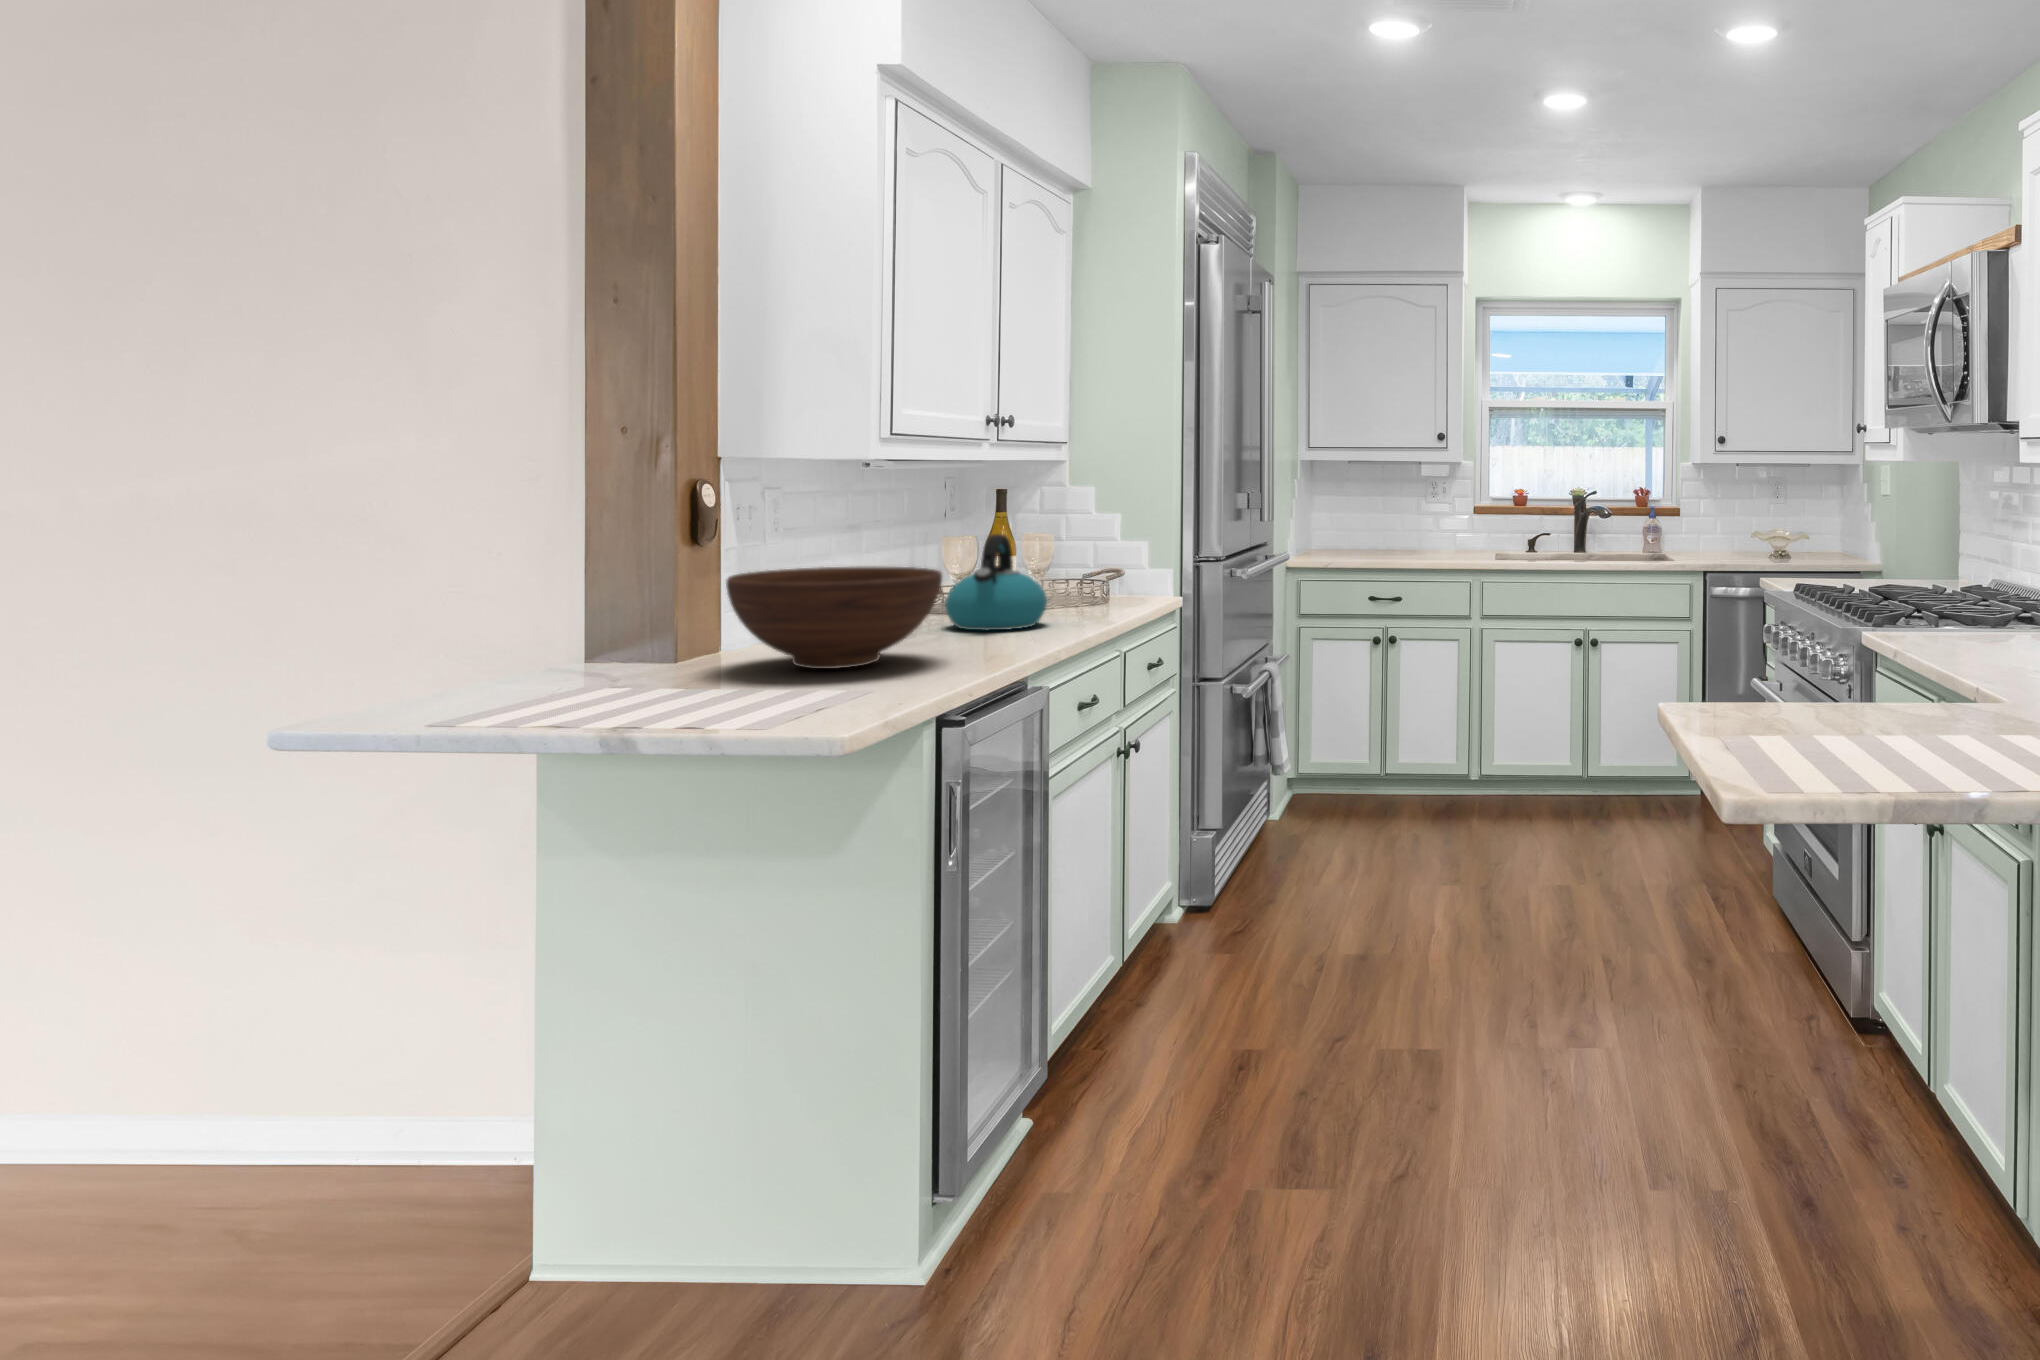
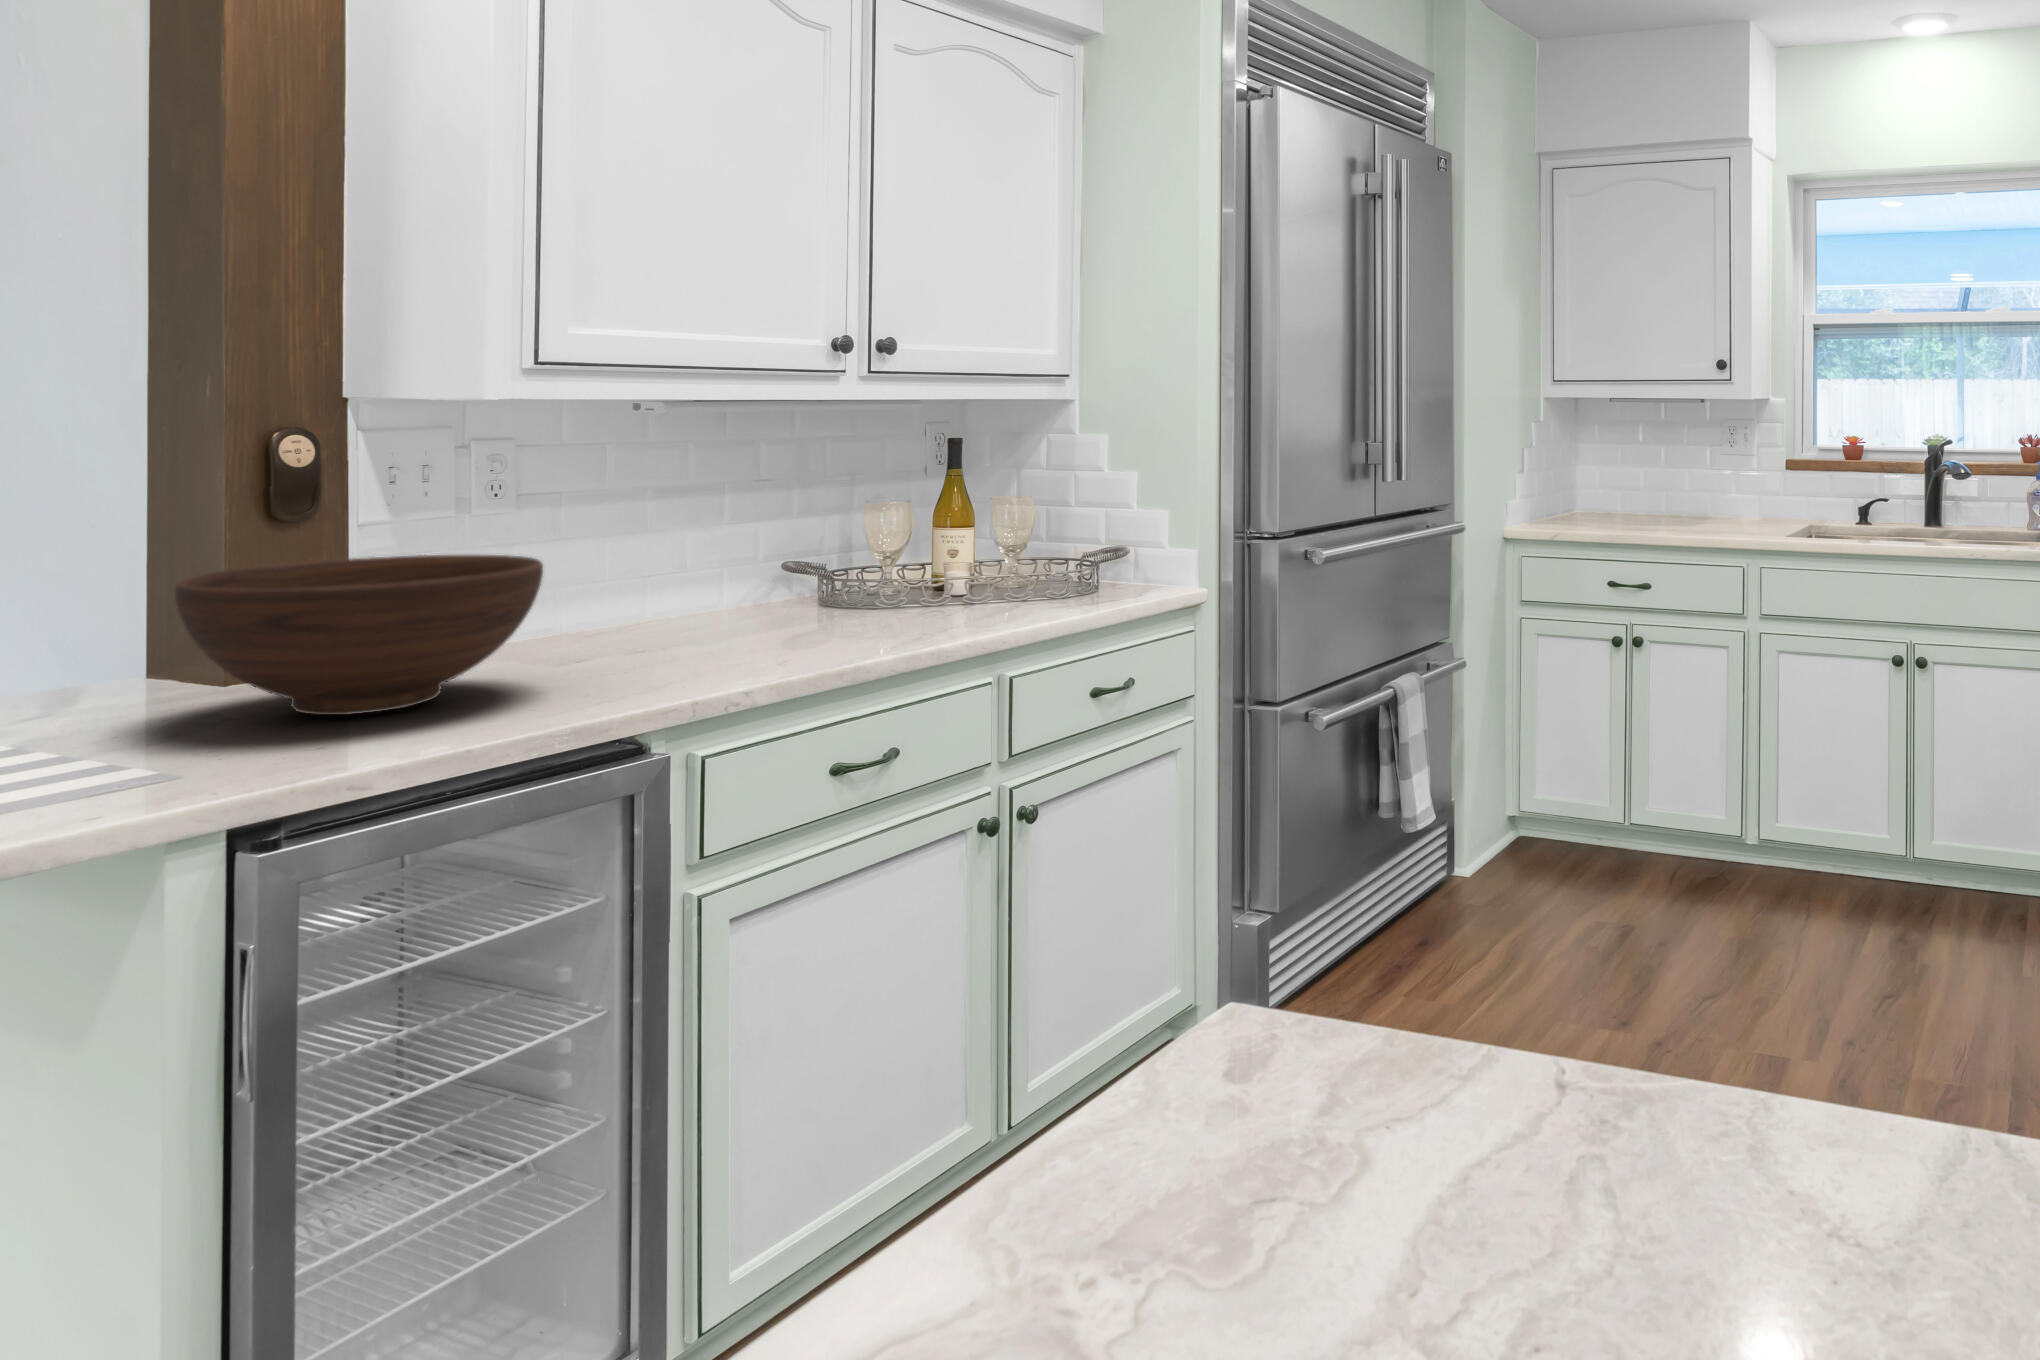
kettle: present [945,534,1047,630] -> none [721,506,872,645]

